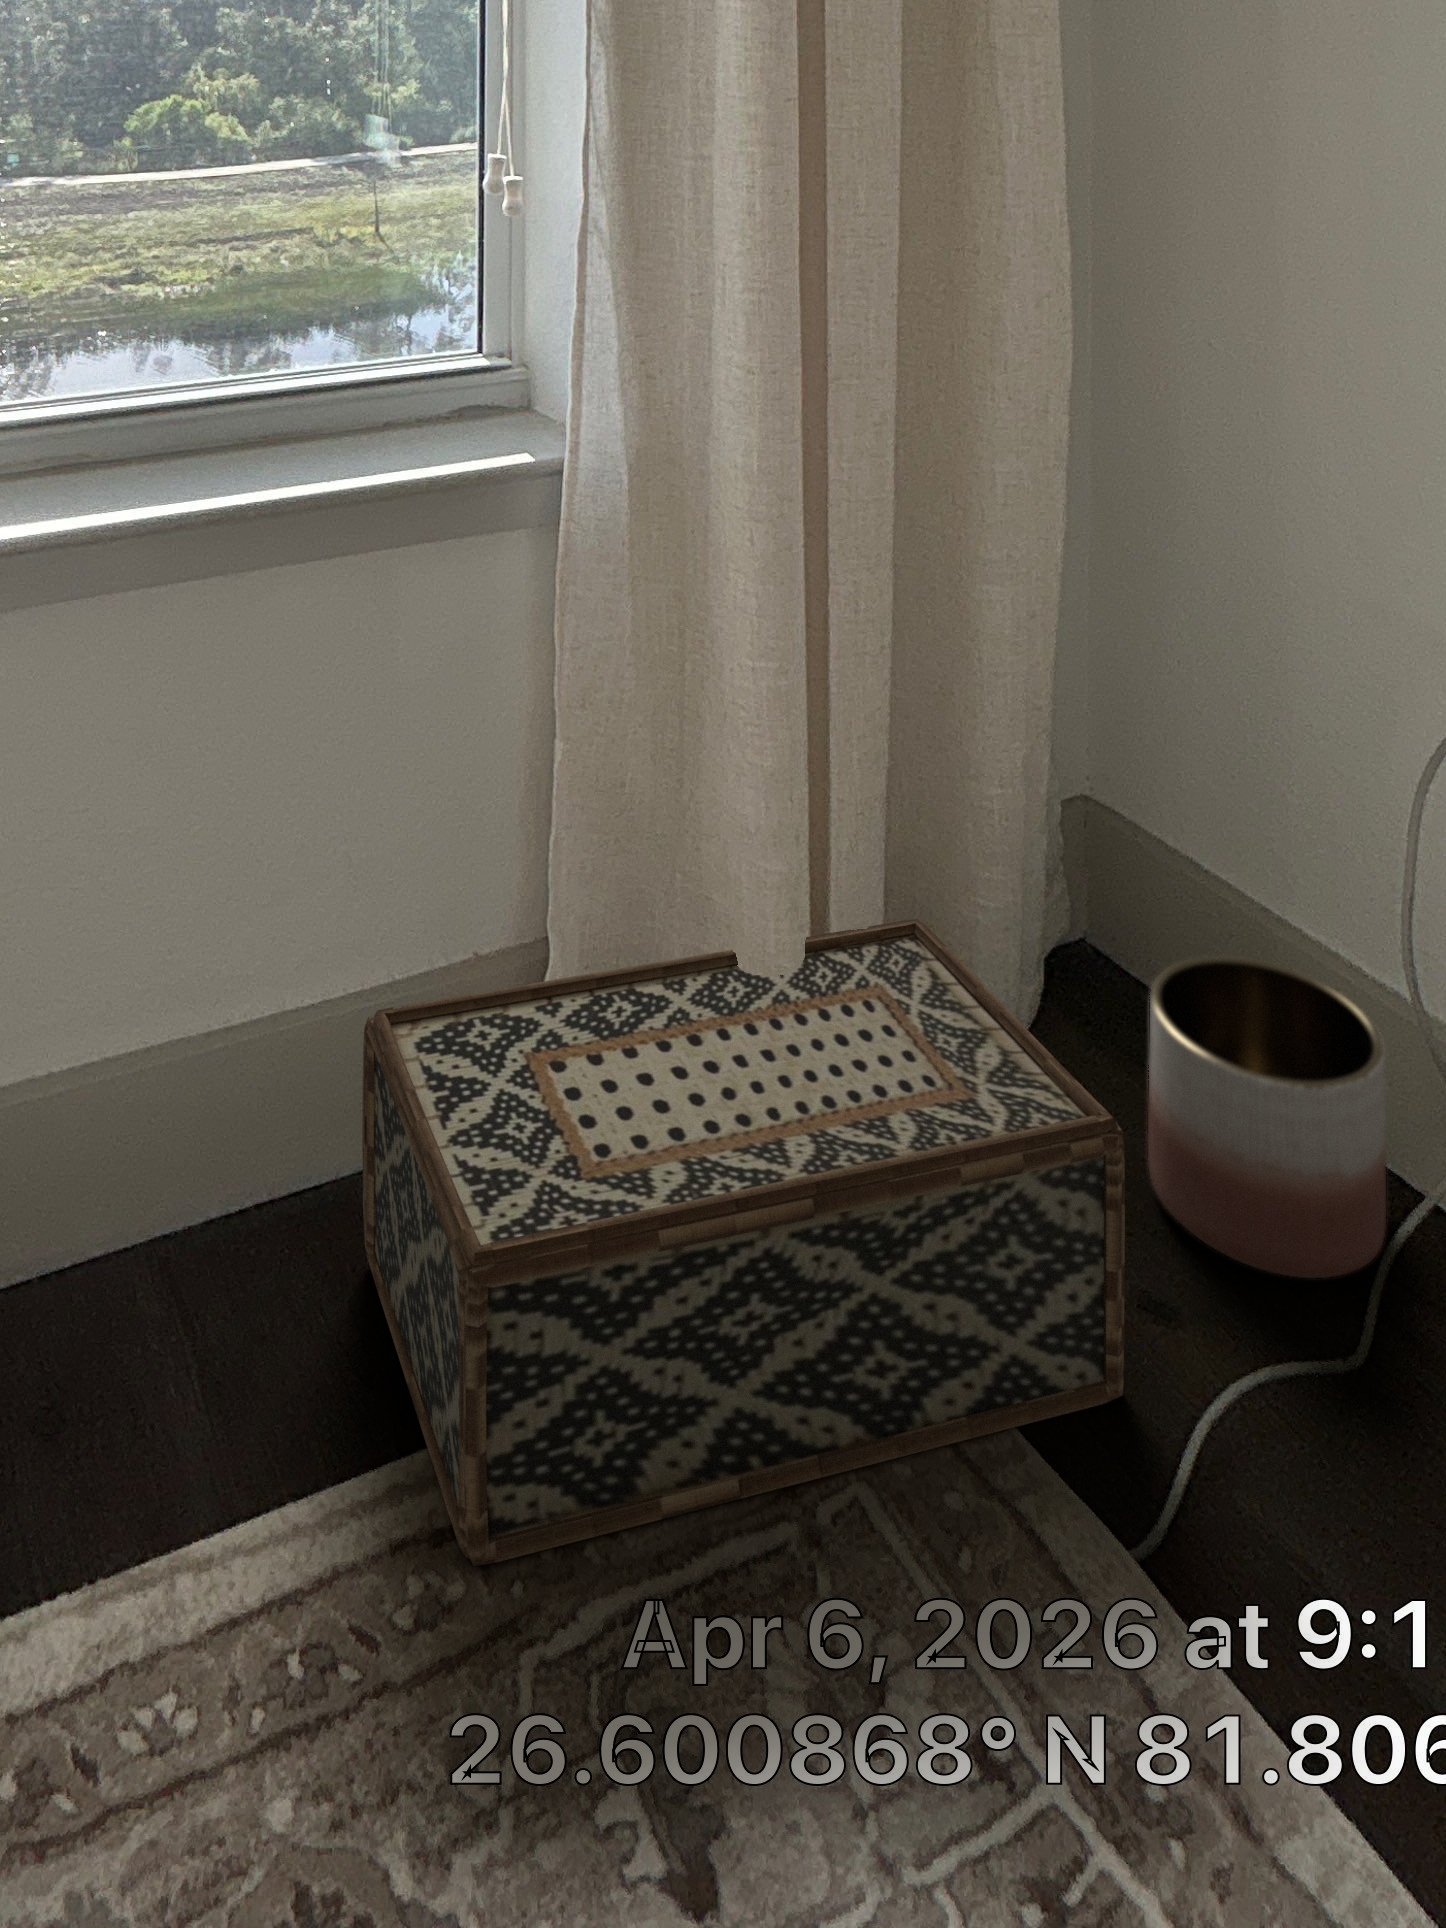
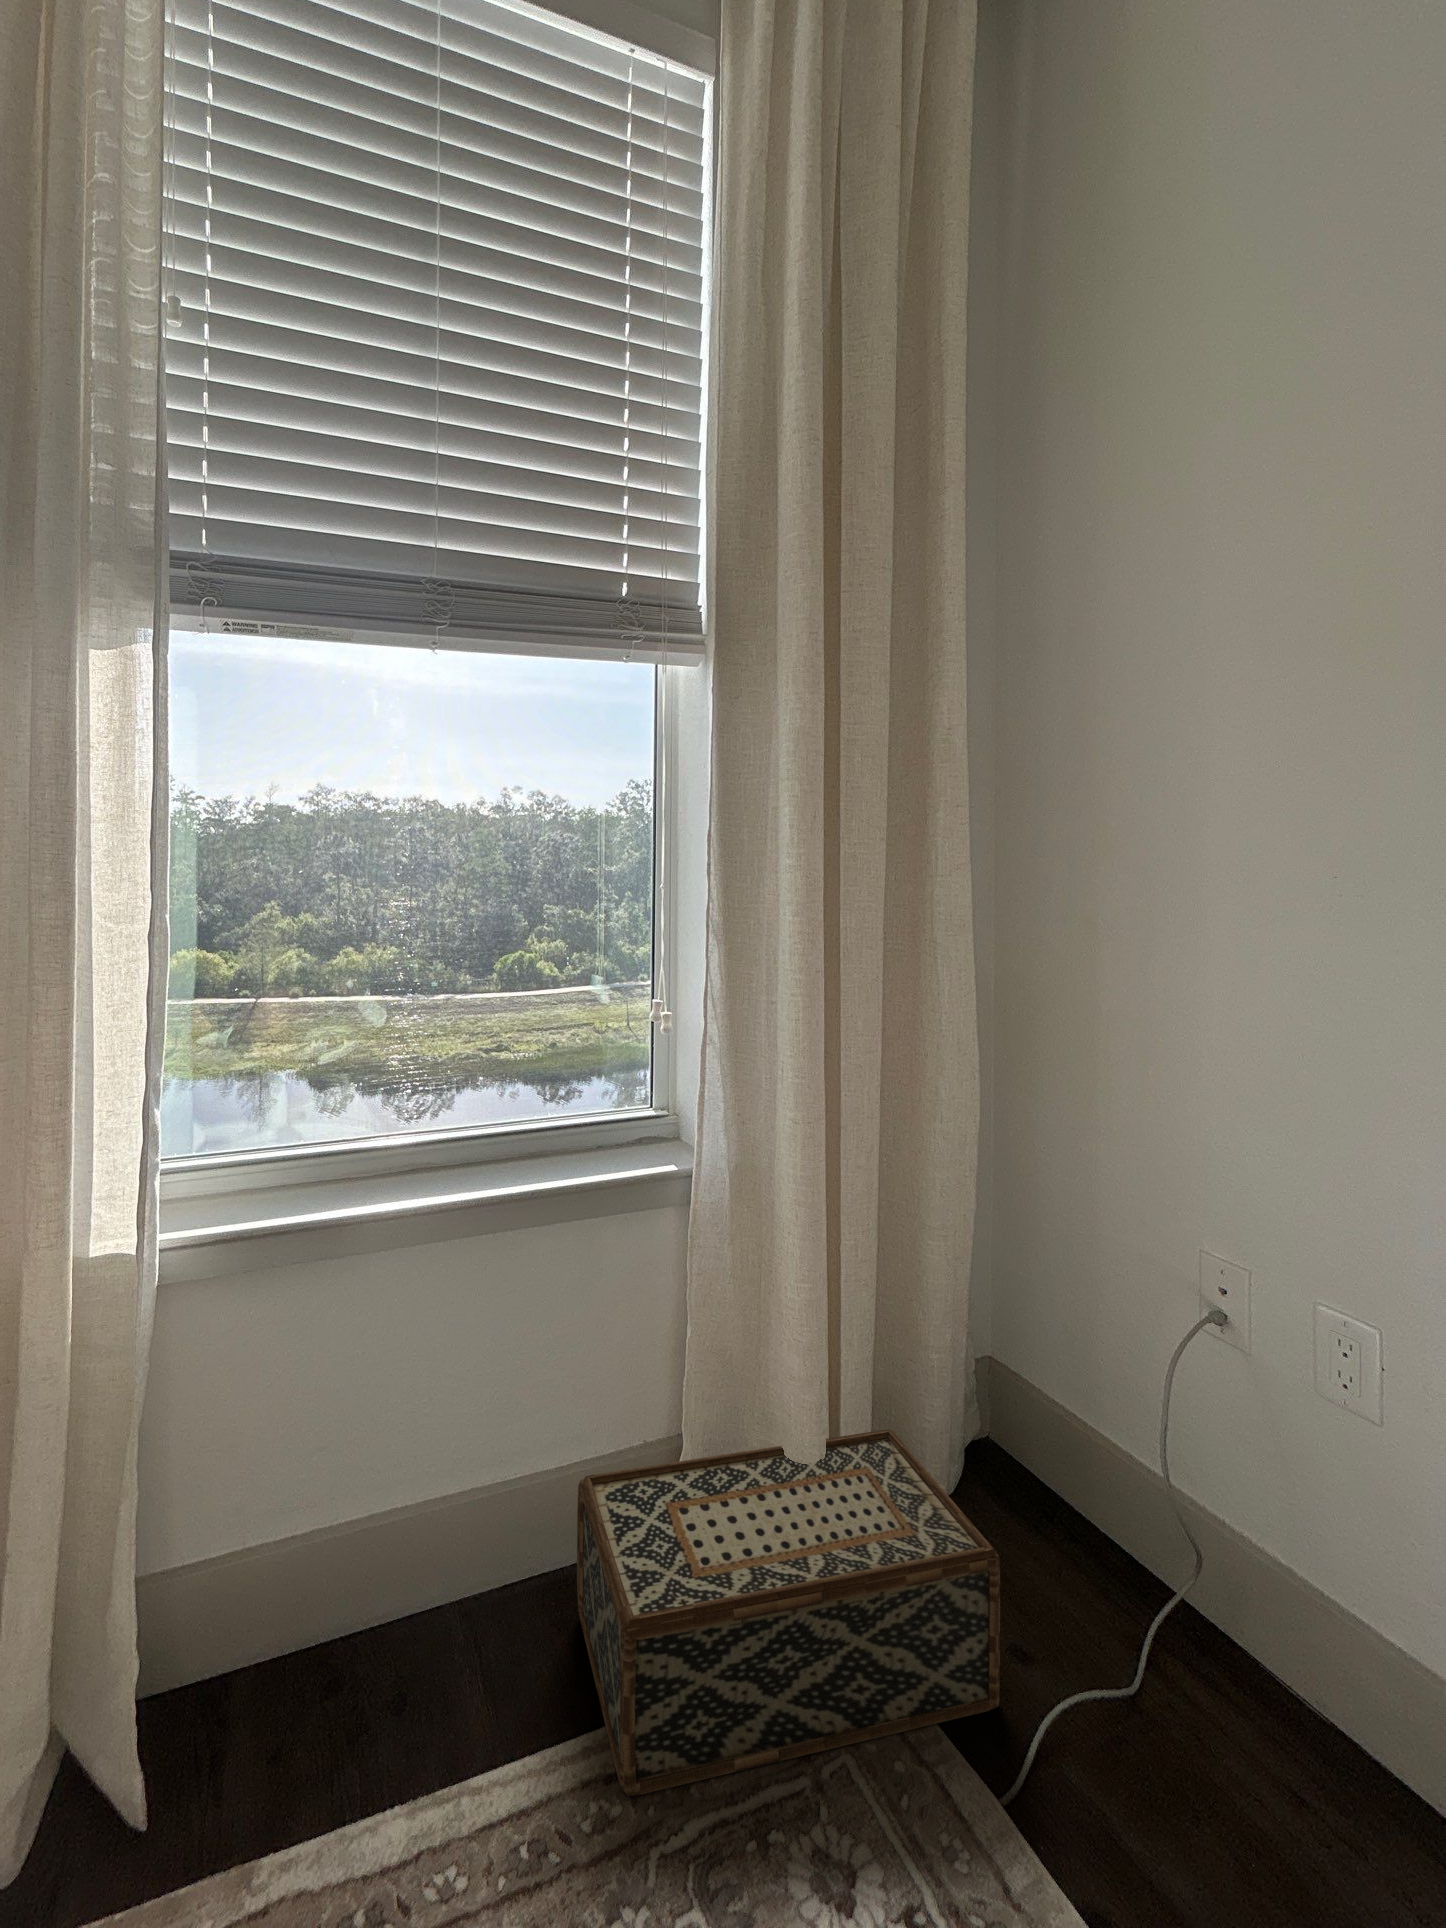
planter: present [1148,956,1386,1278] -> none [1019,1454,1152,1640]

